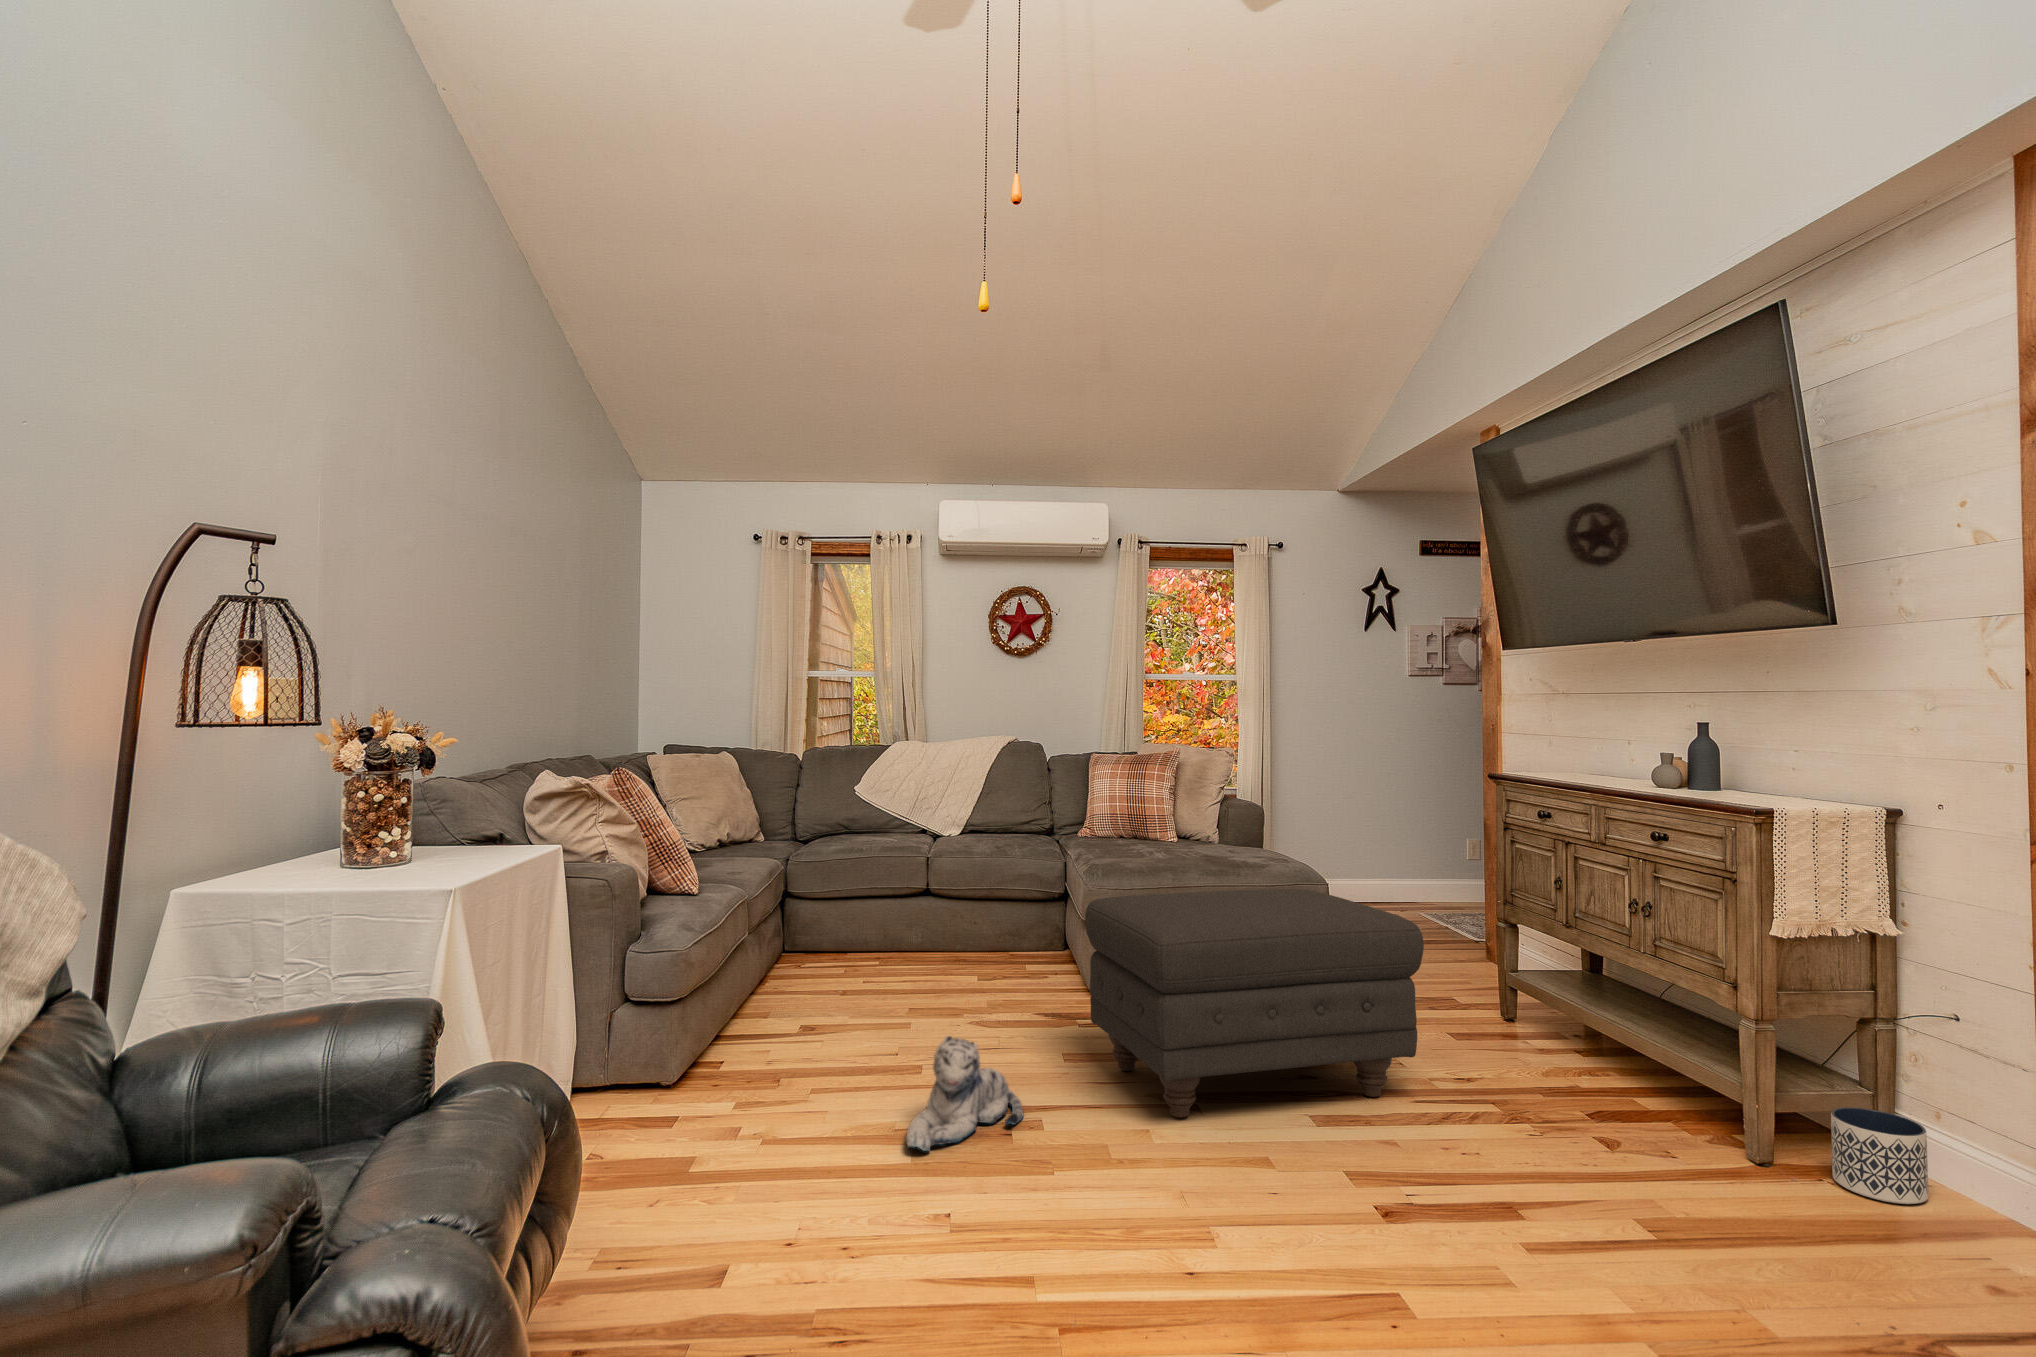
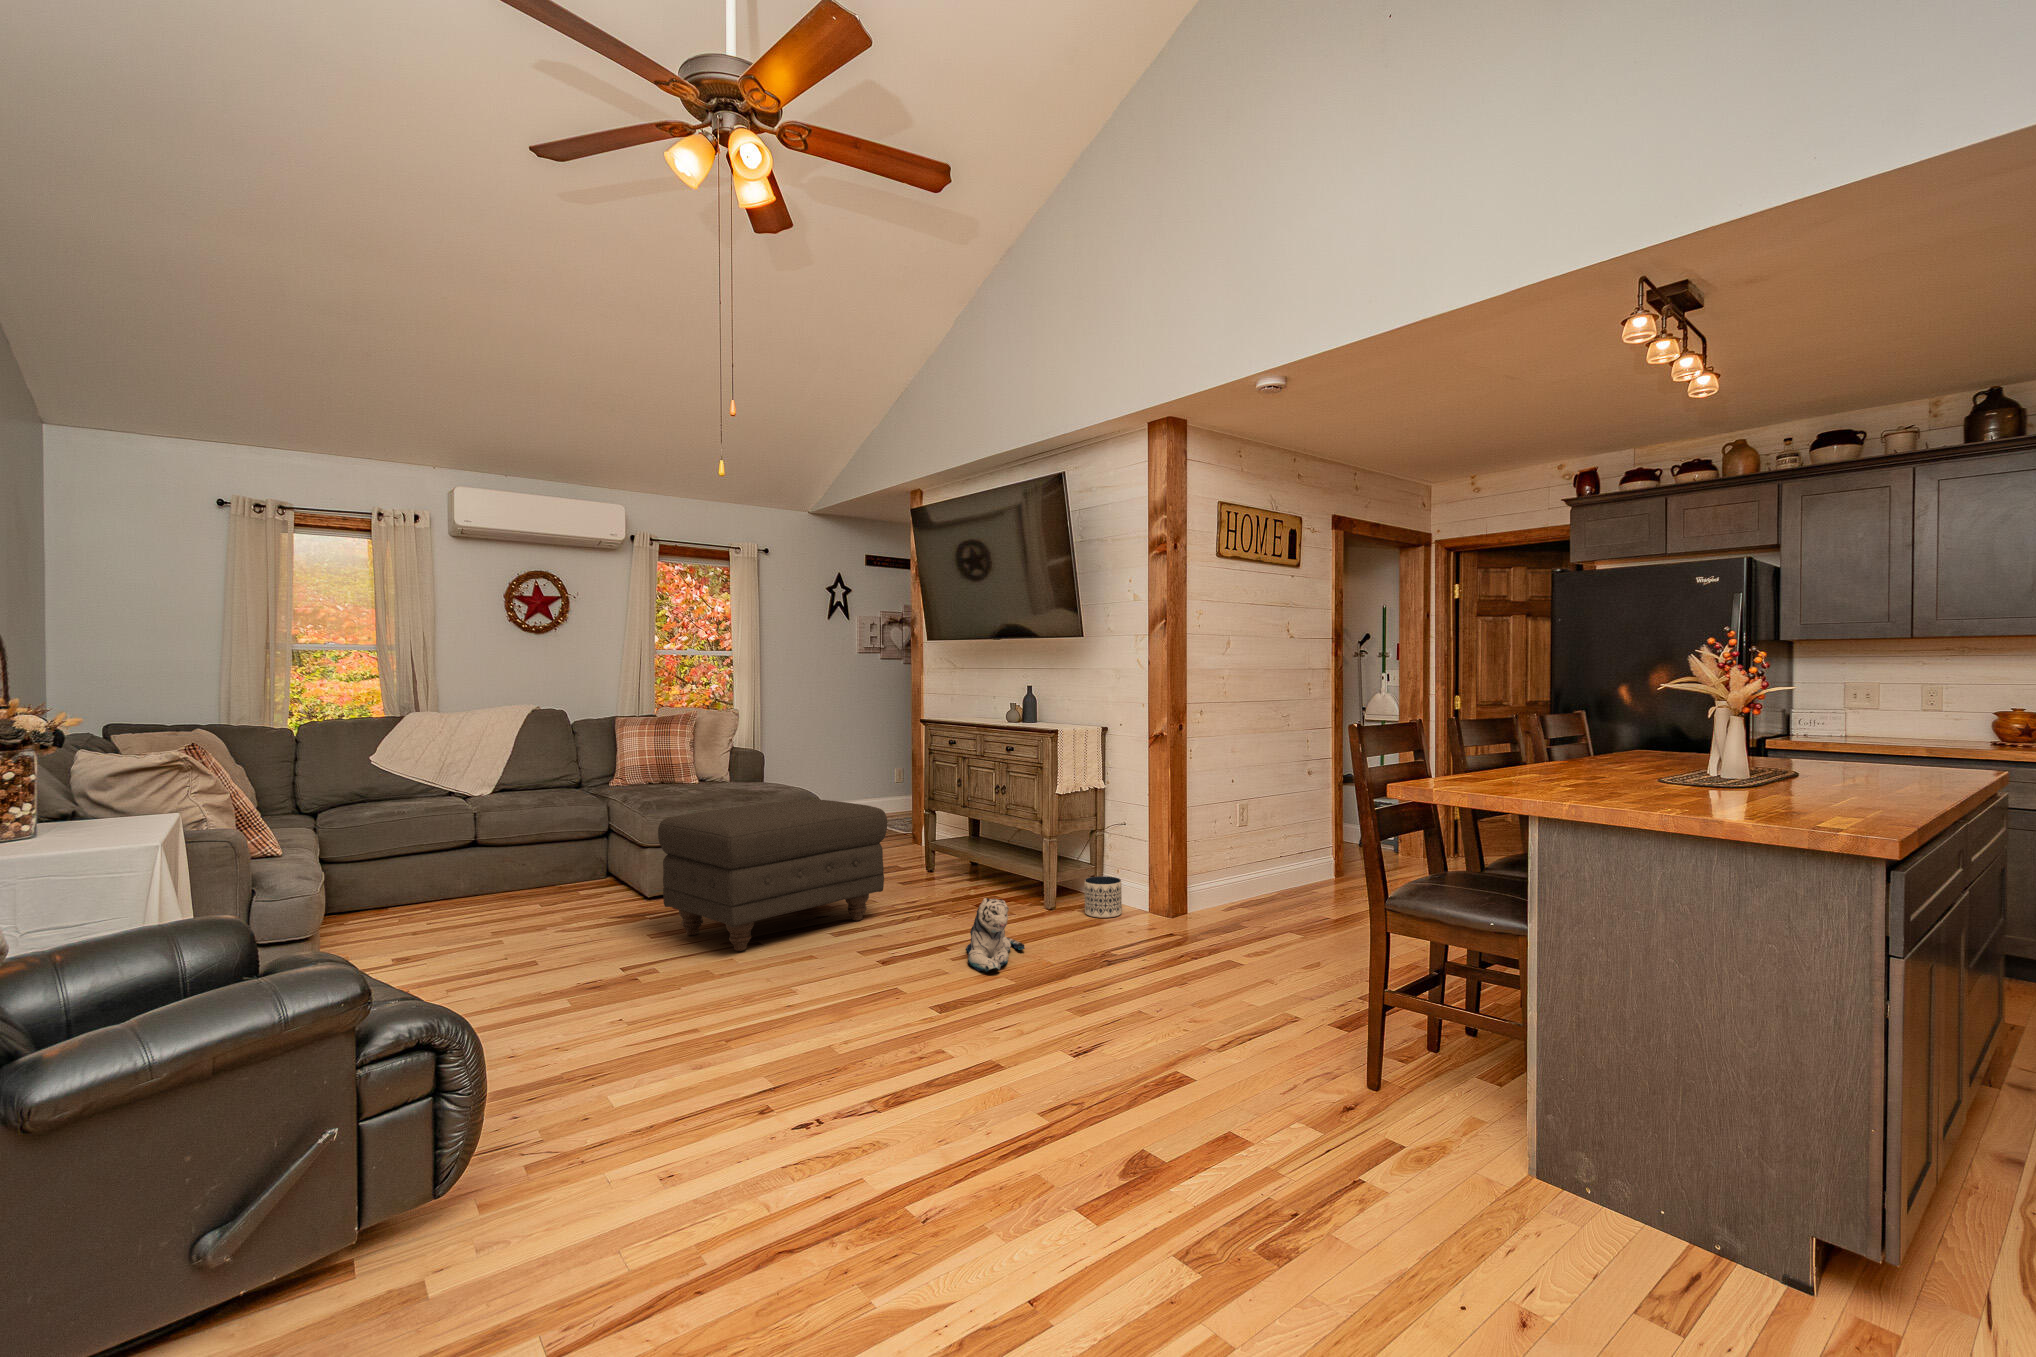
plush toy: present [906,1036,1024,1151] -> present [965,898,1025,972]

